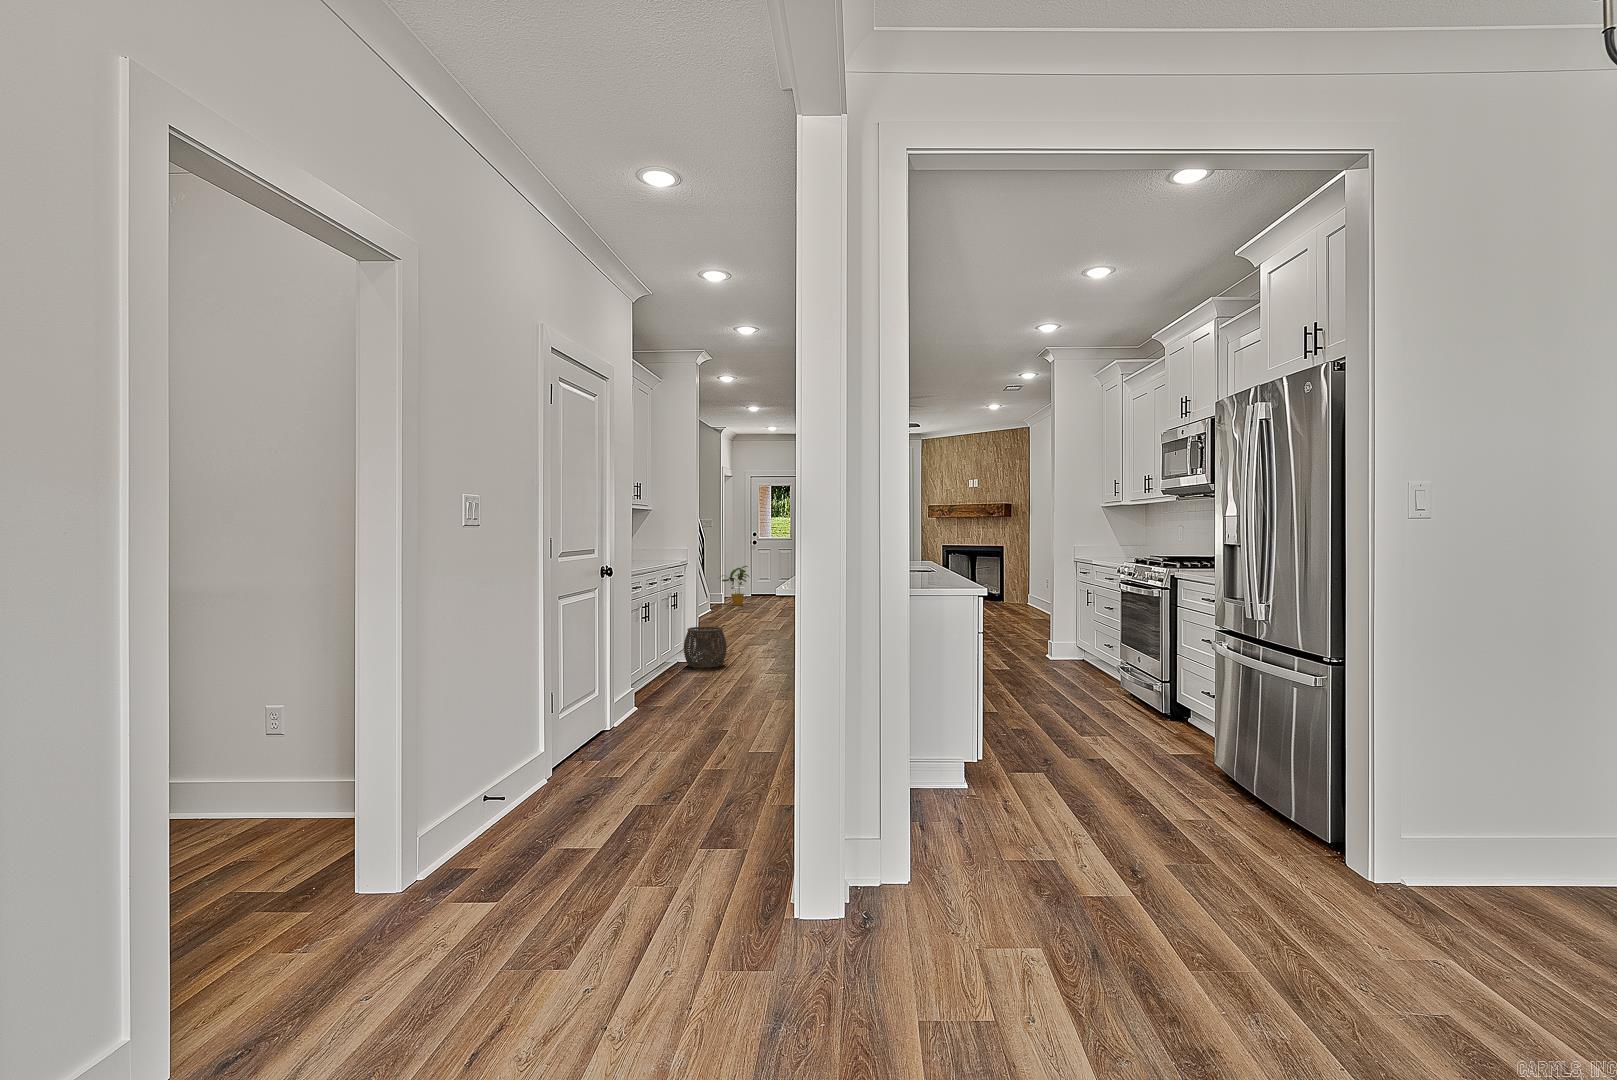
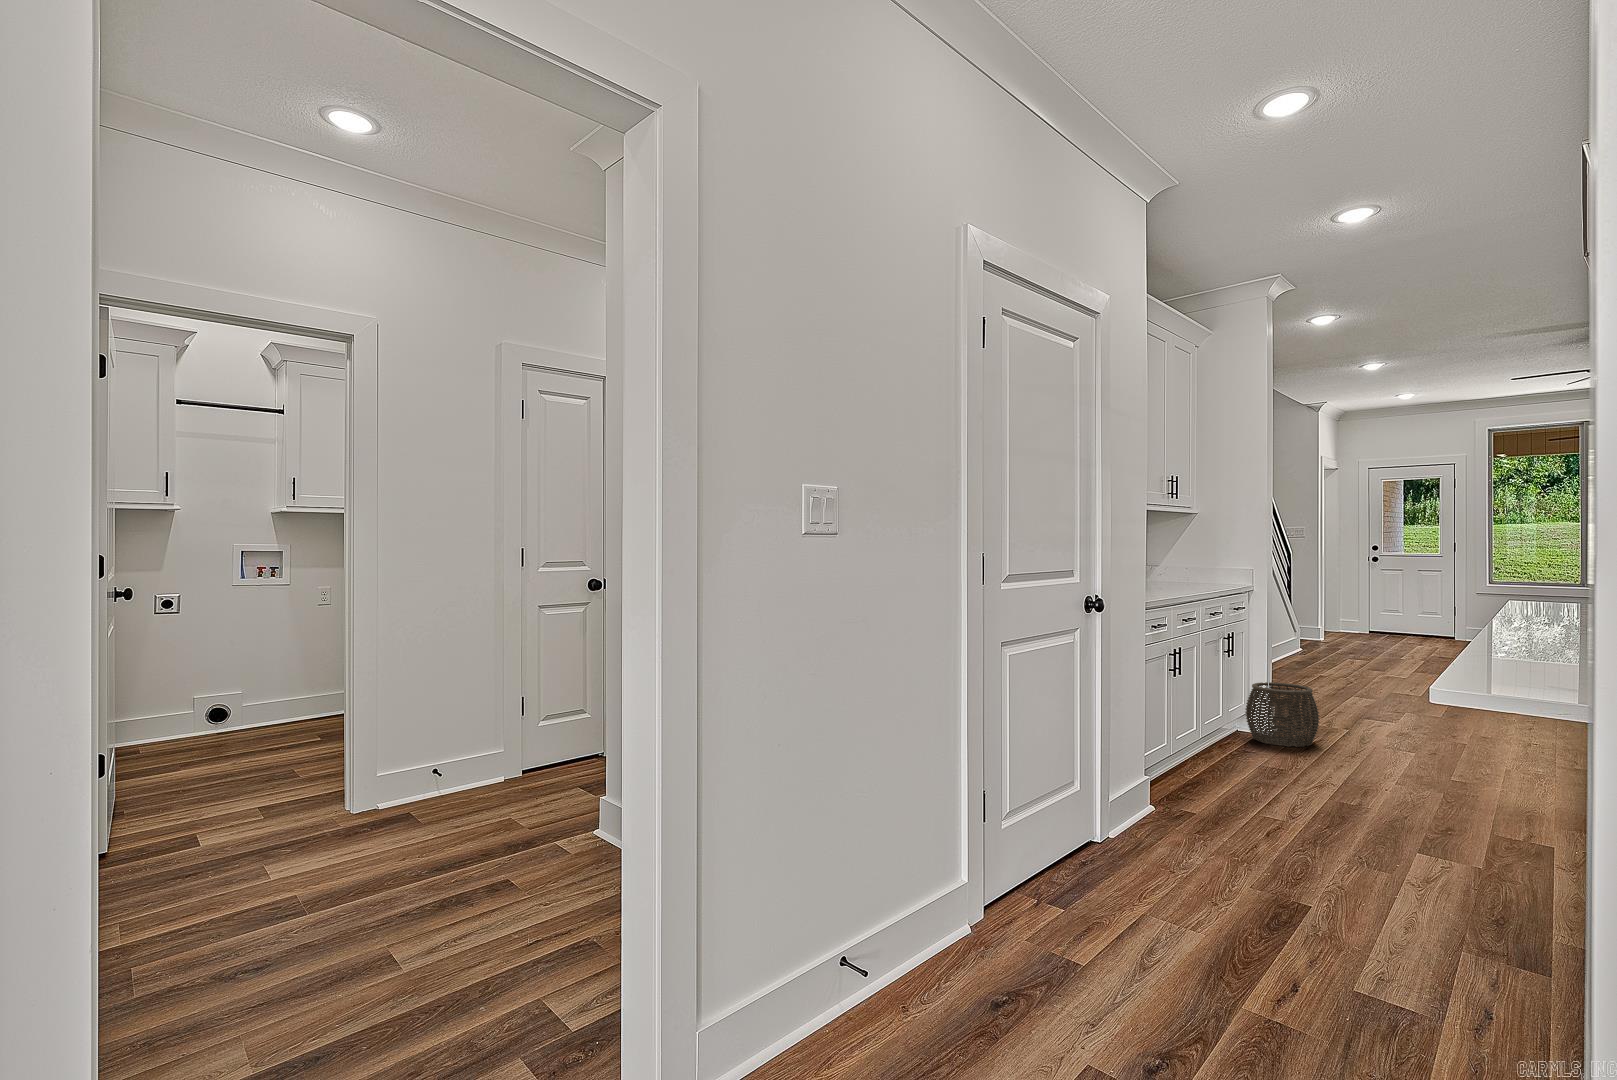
house plant: present [722,566,749,606] -> none [1314,591,1366,645]

